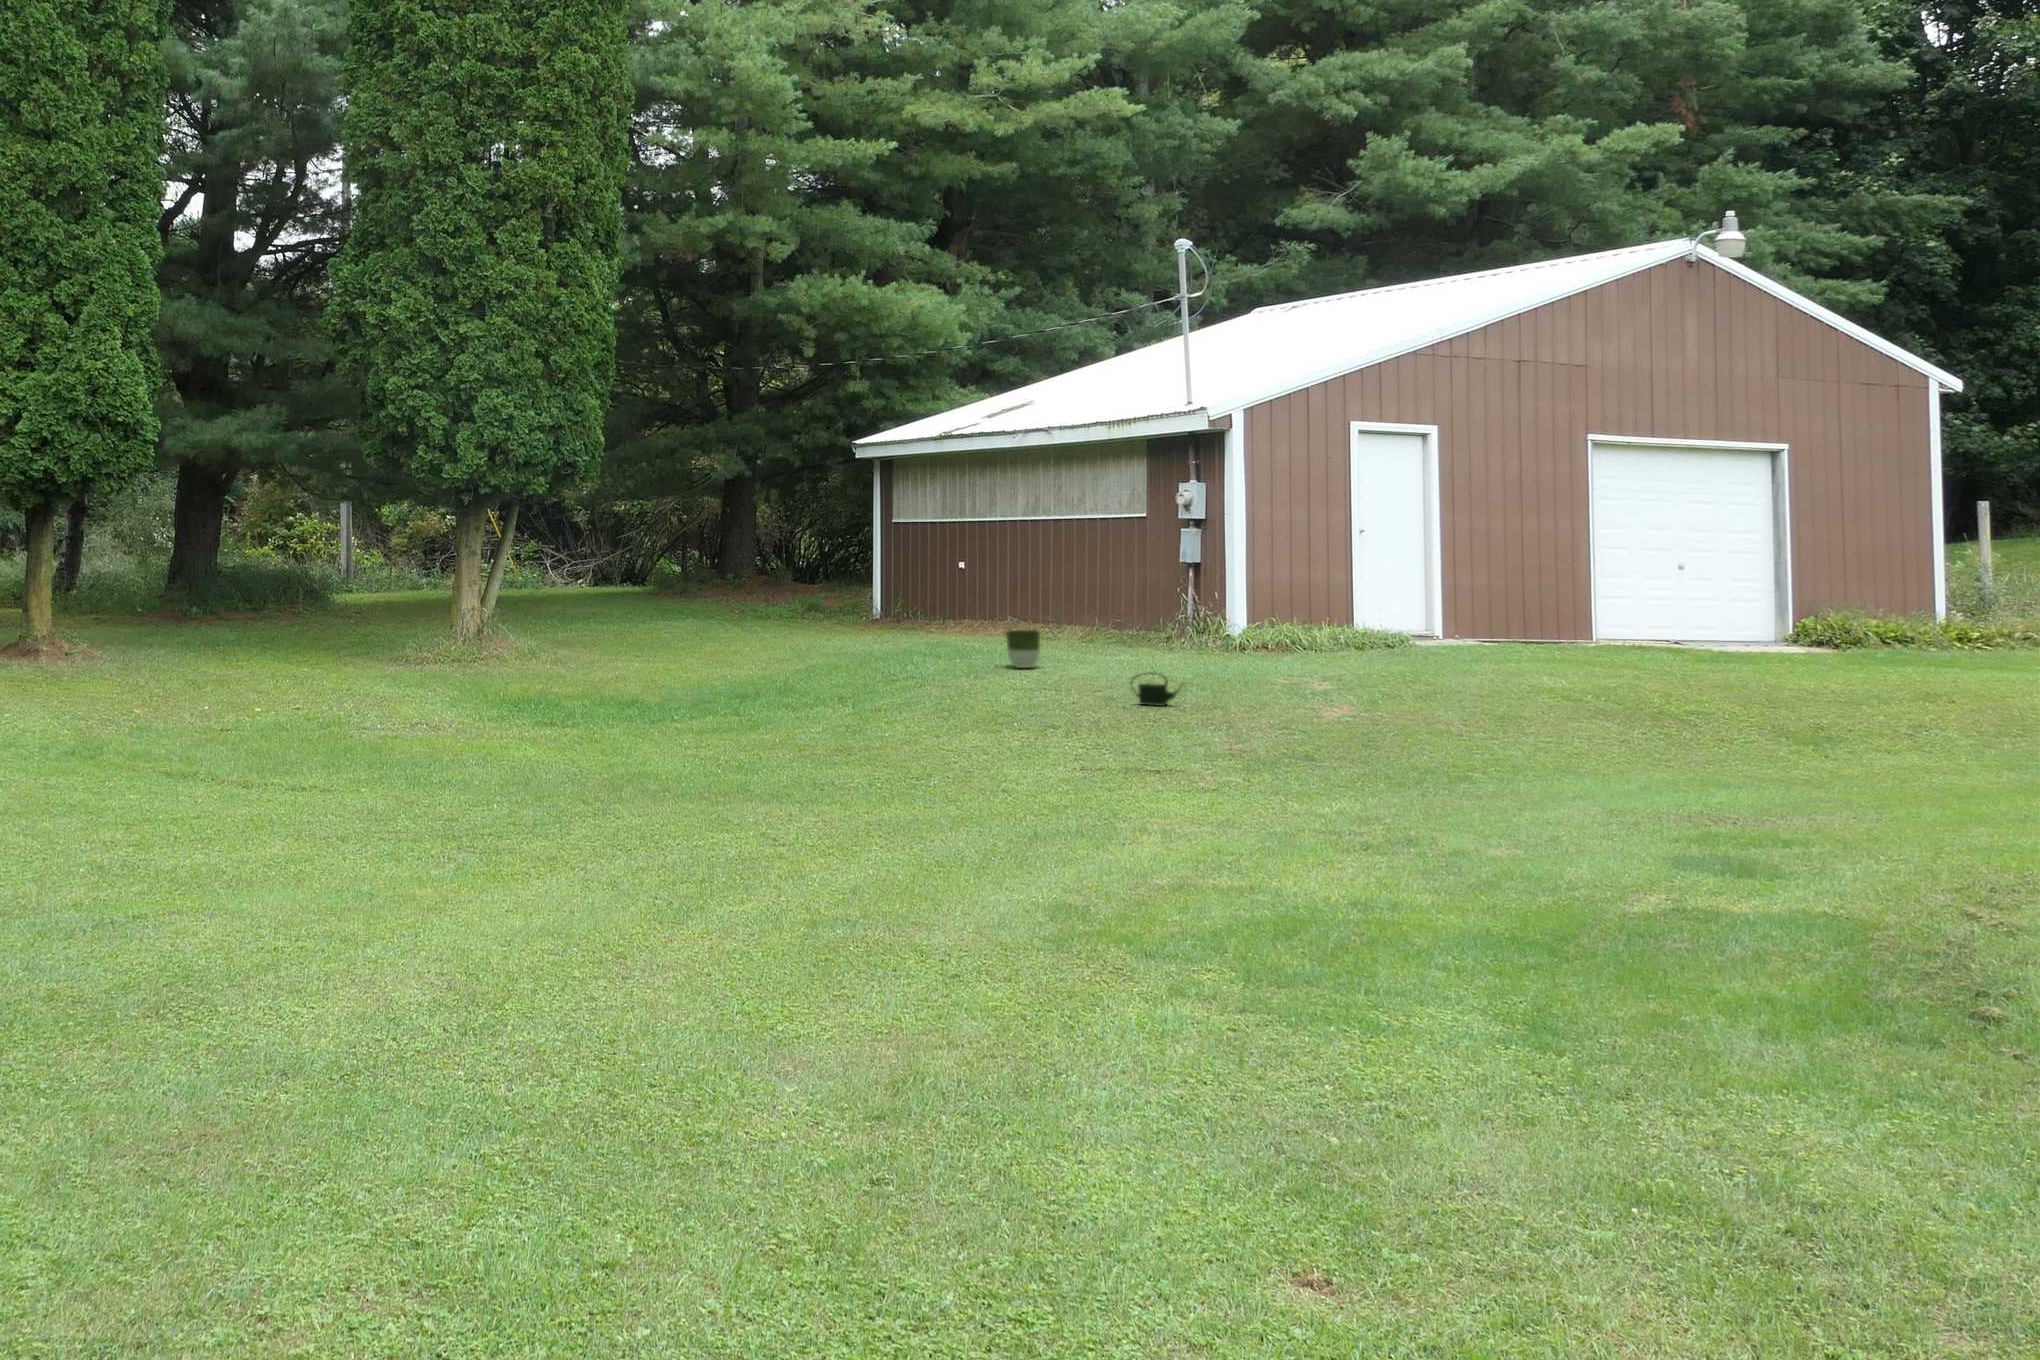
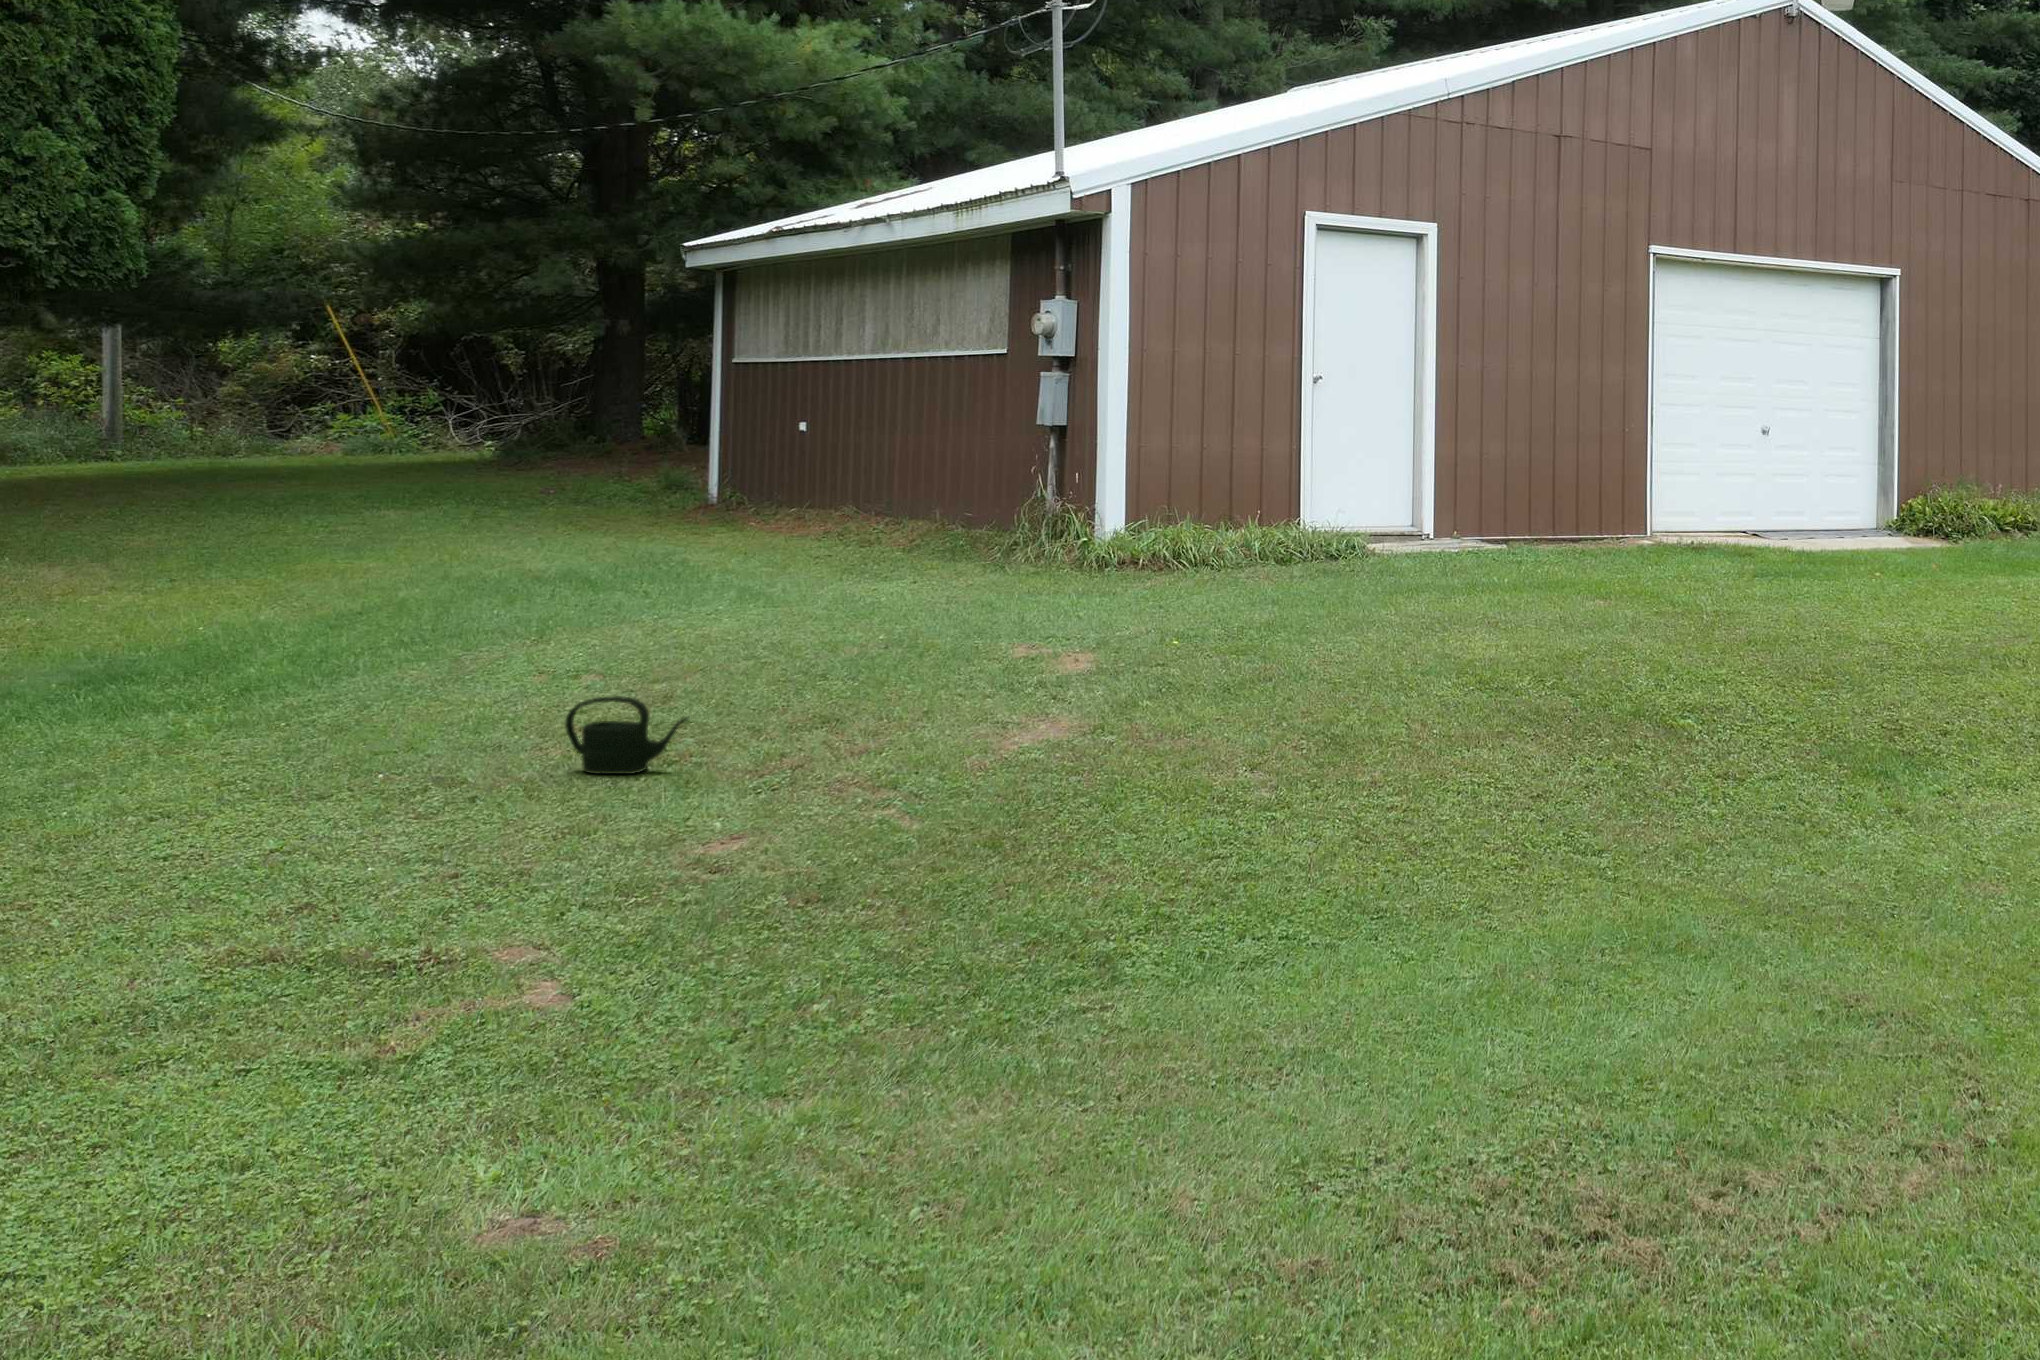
planter: present [1006,630,1040,668] -> none [496,575,573,656]

